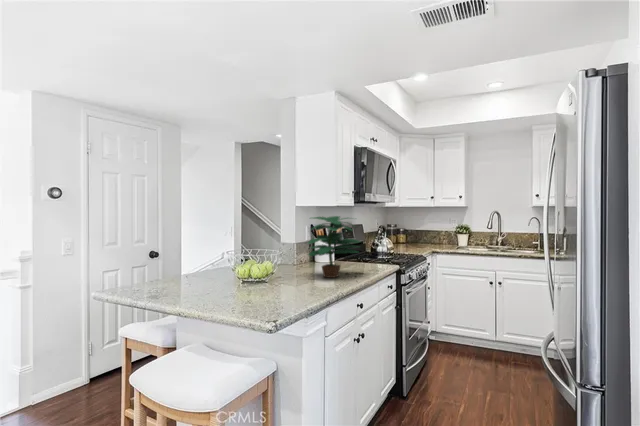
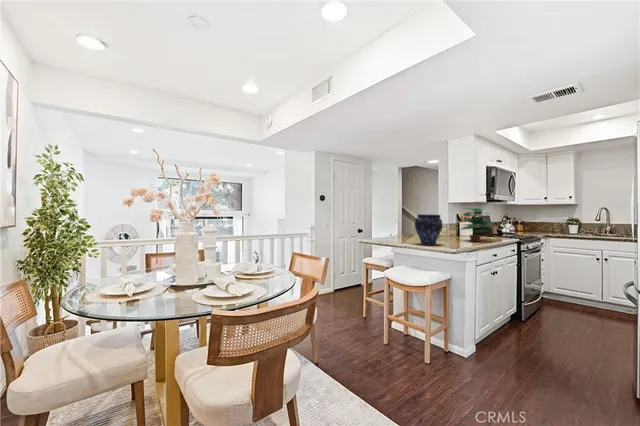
vase: none [205,233,263,300] -> present [415,214,443,245]

